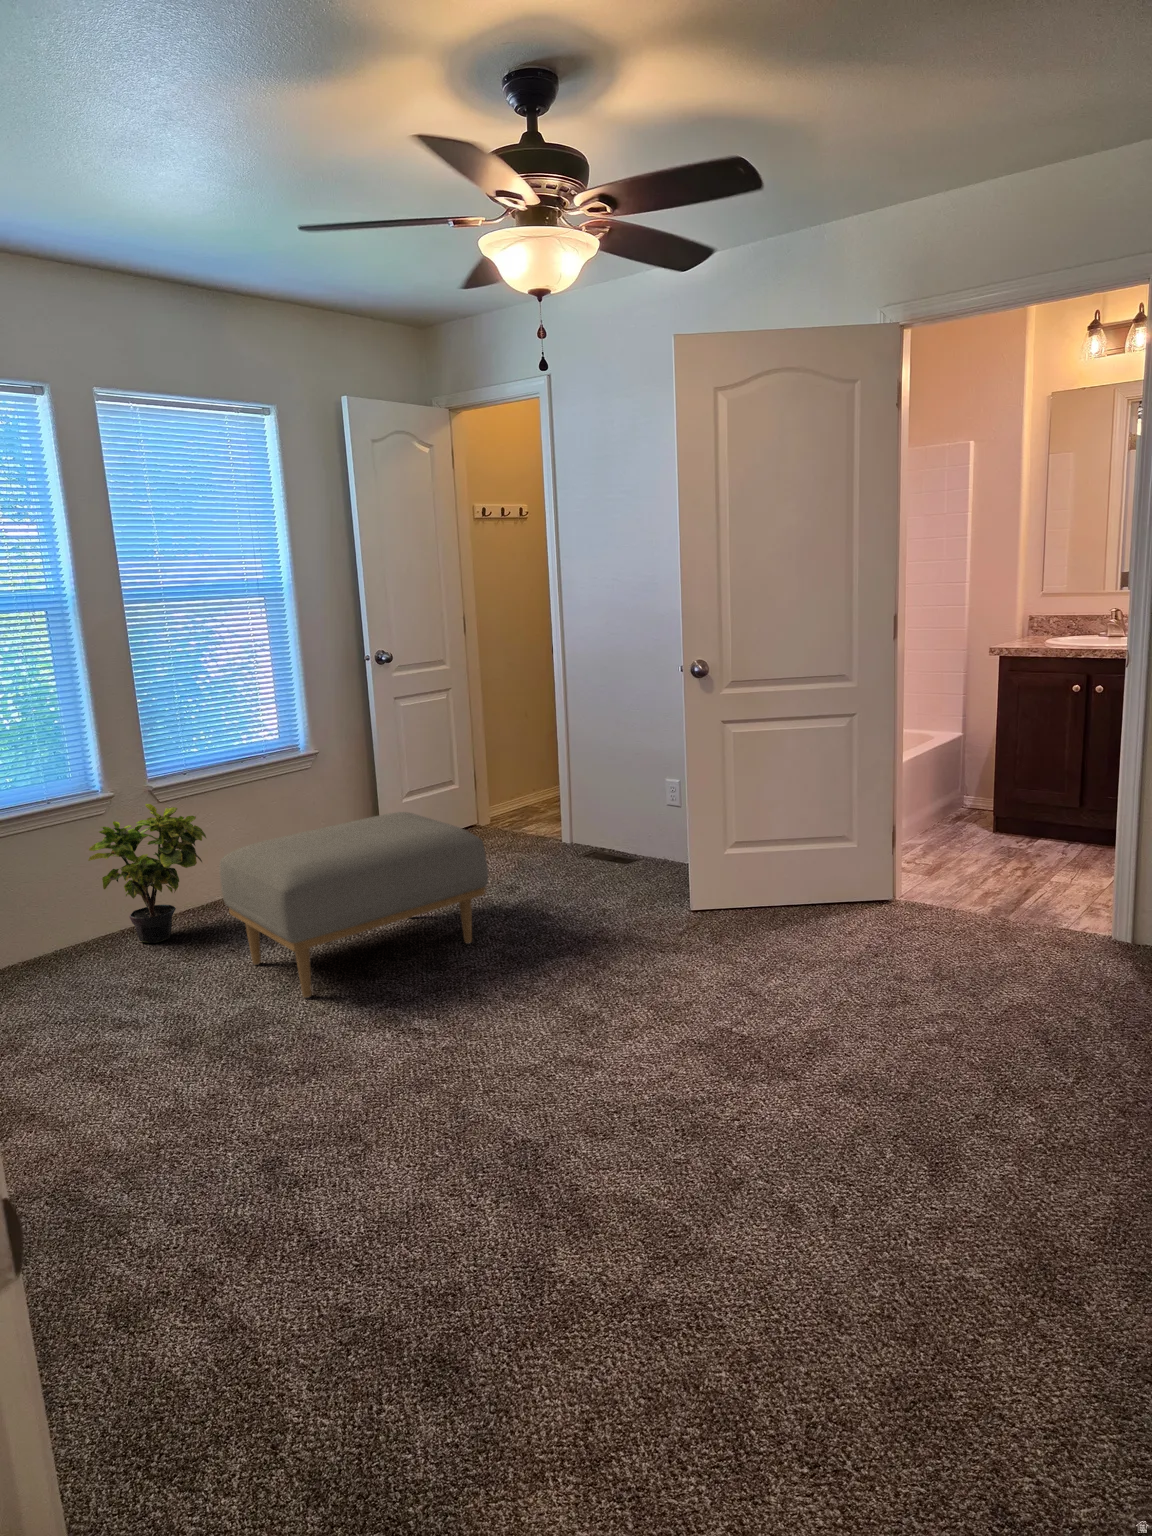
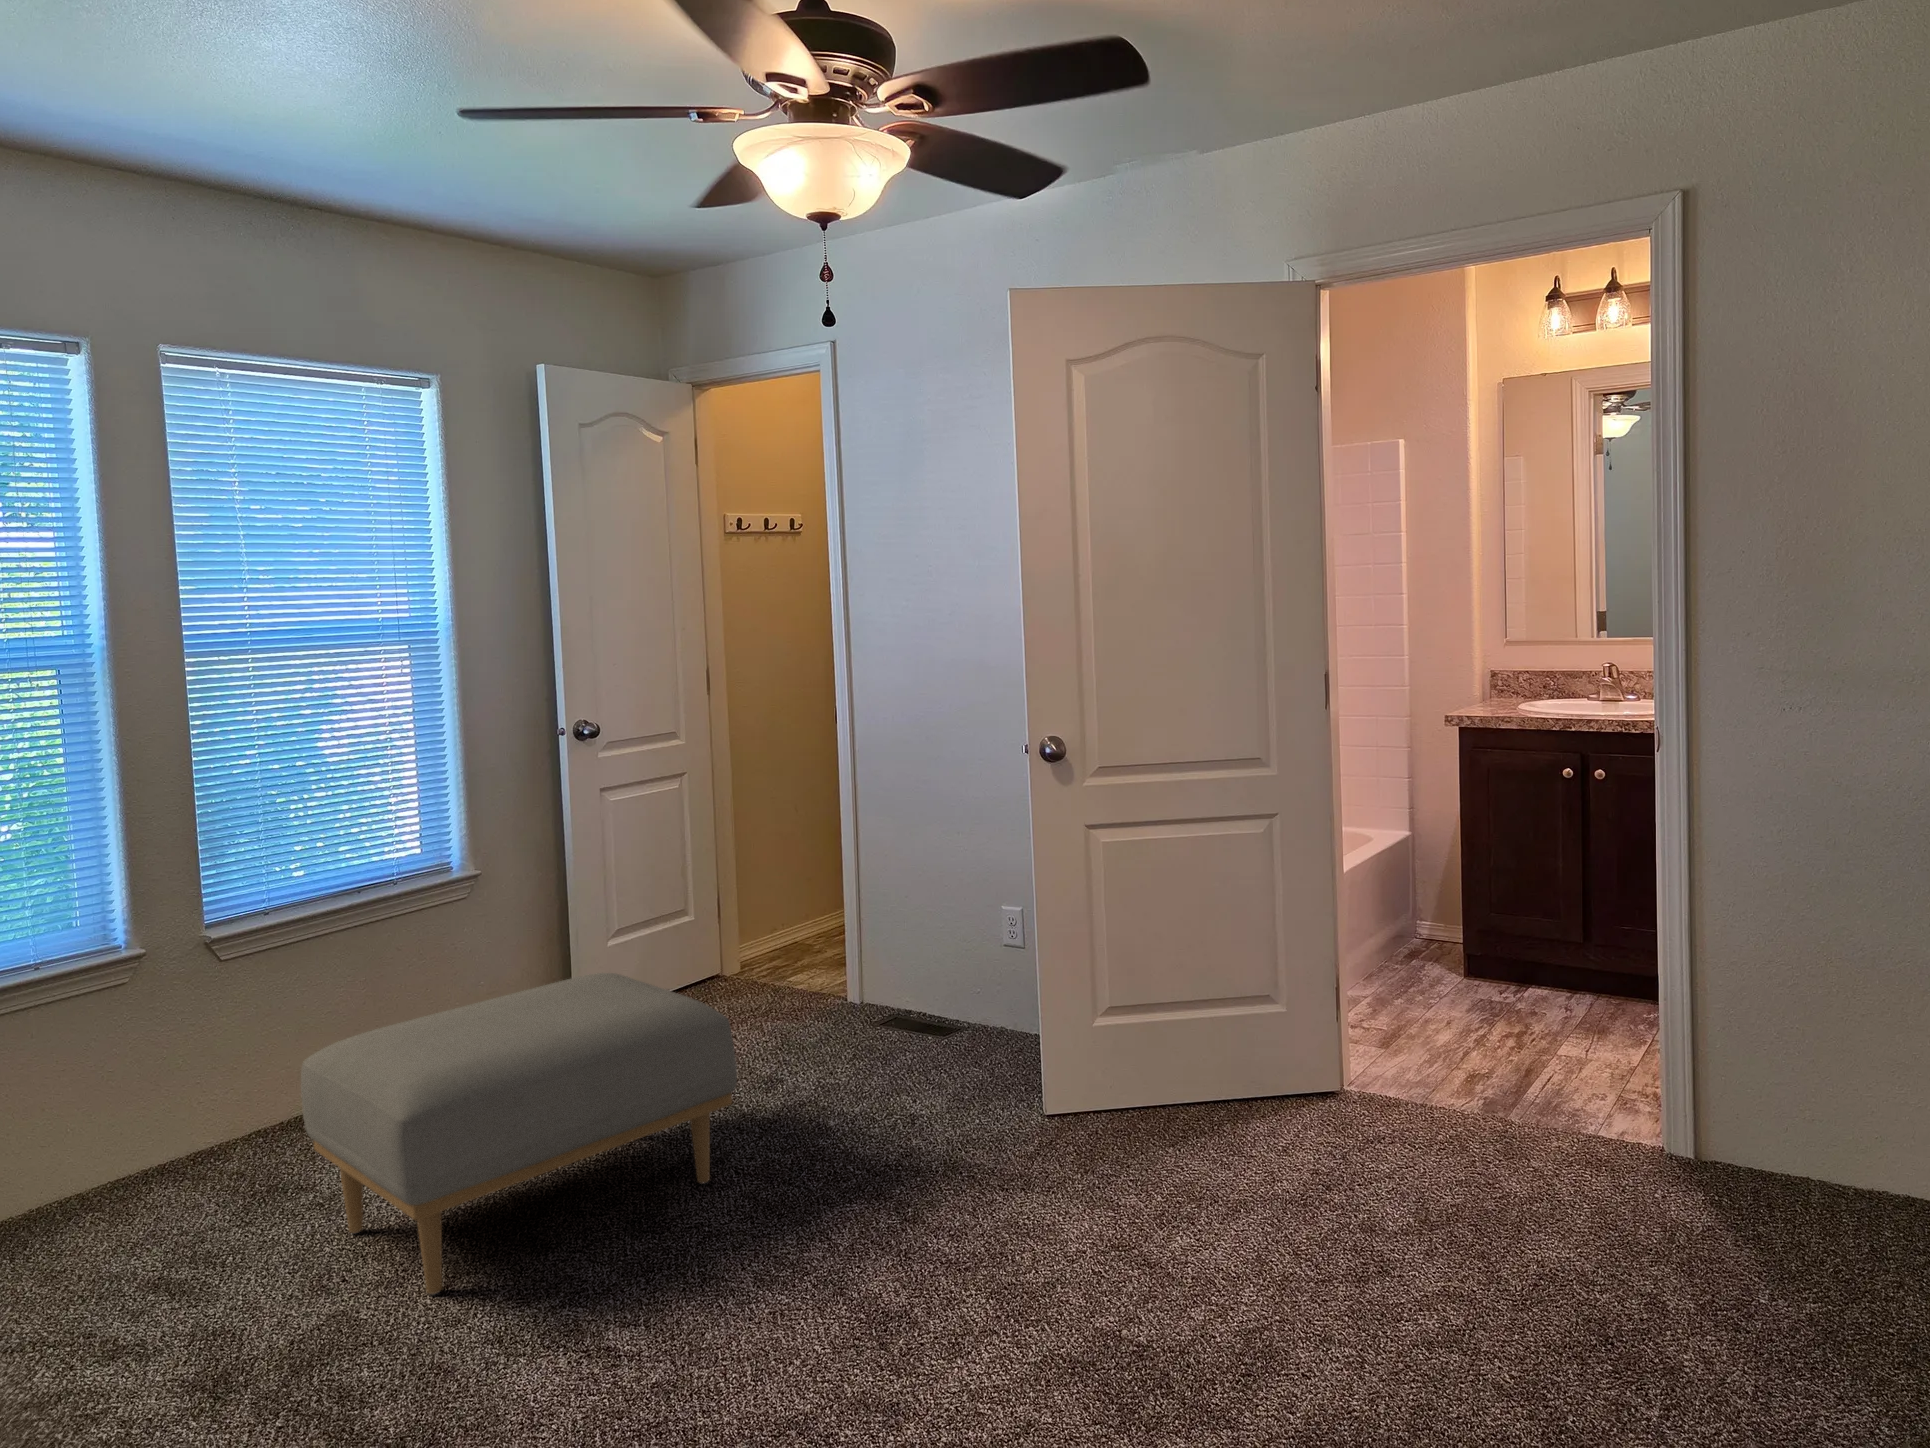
potted plant: present [88,804,206,943] -> none [84,968,287,1197]

